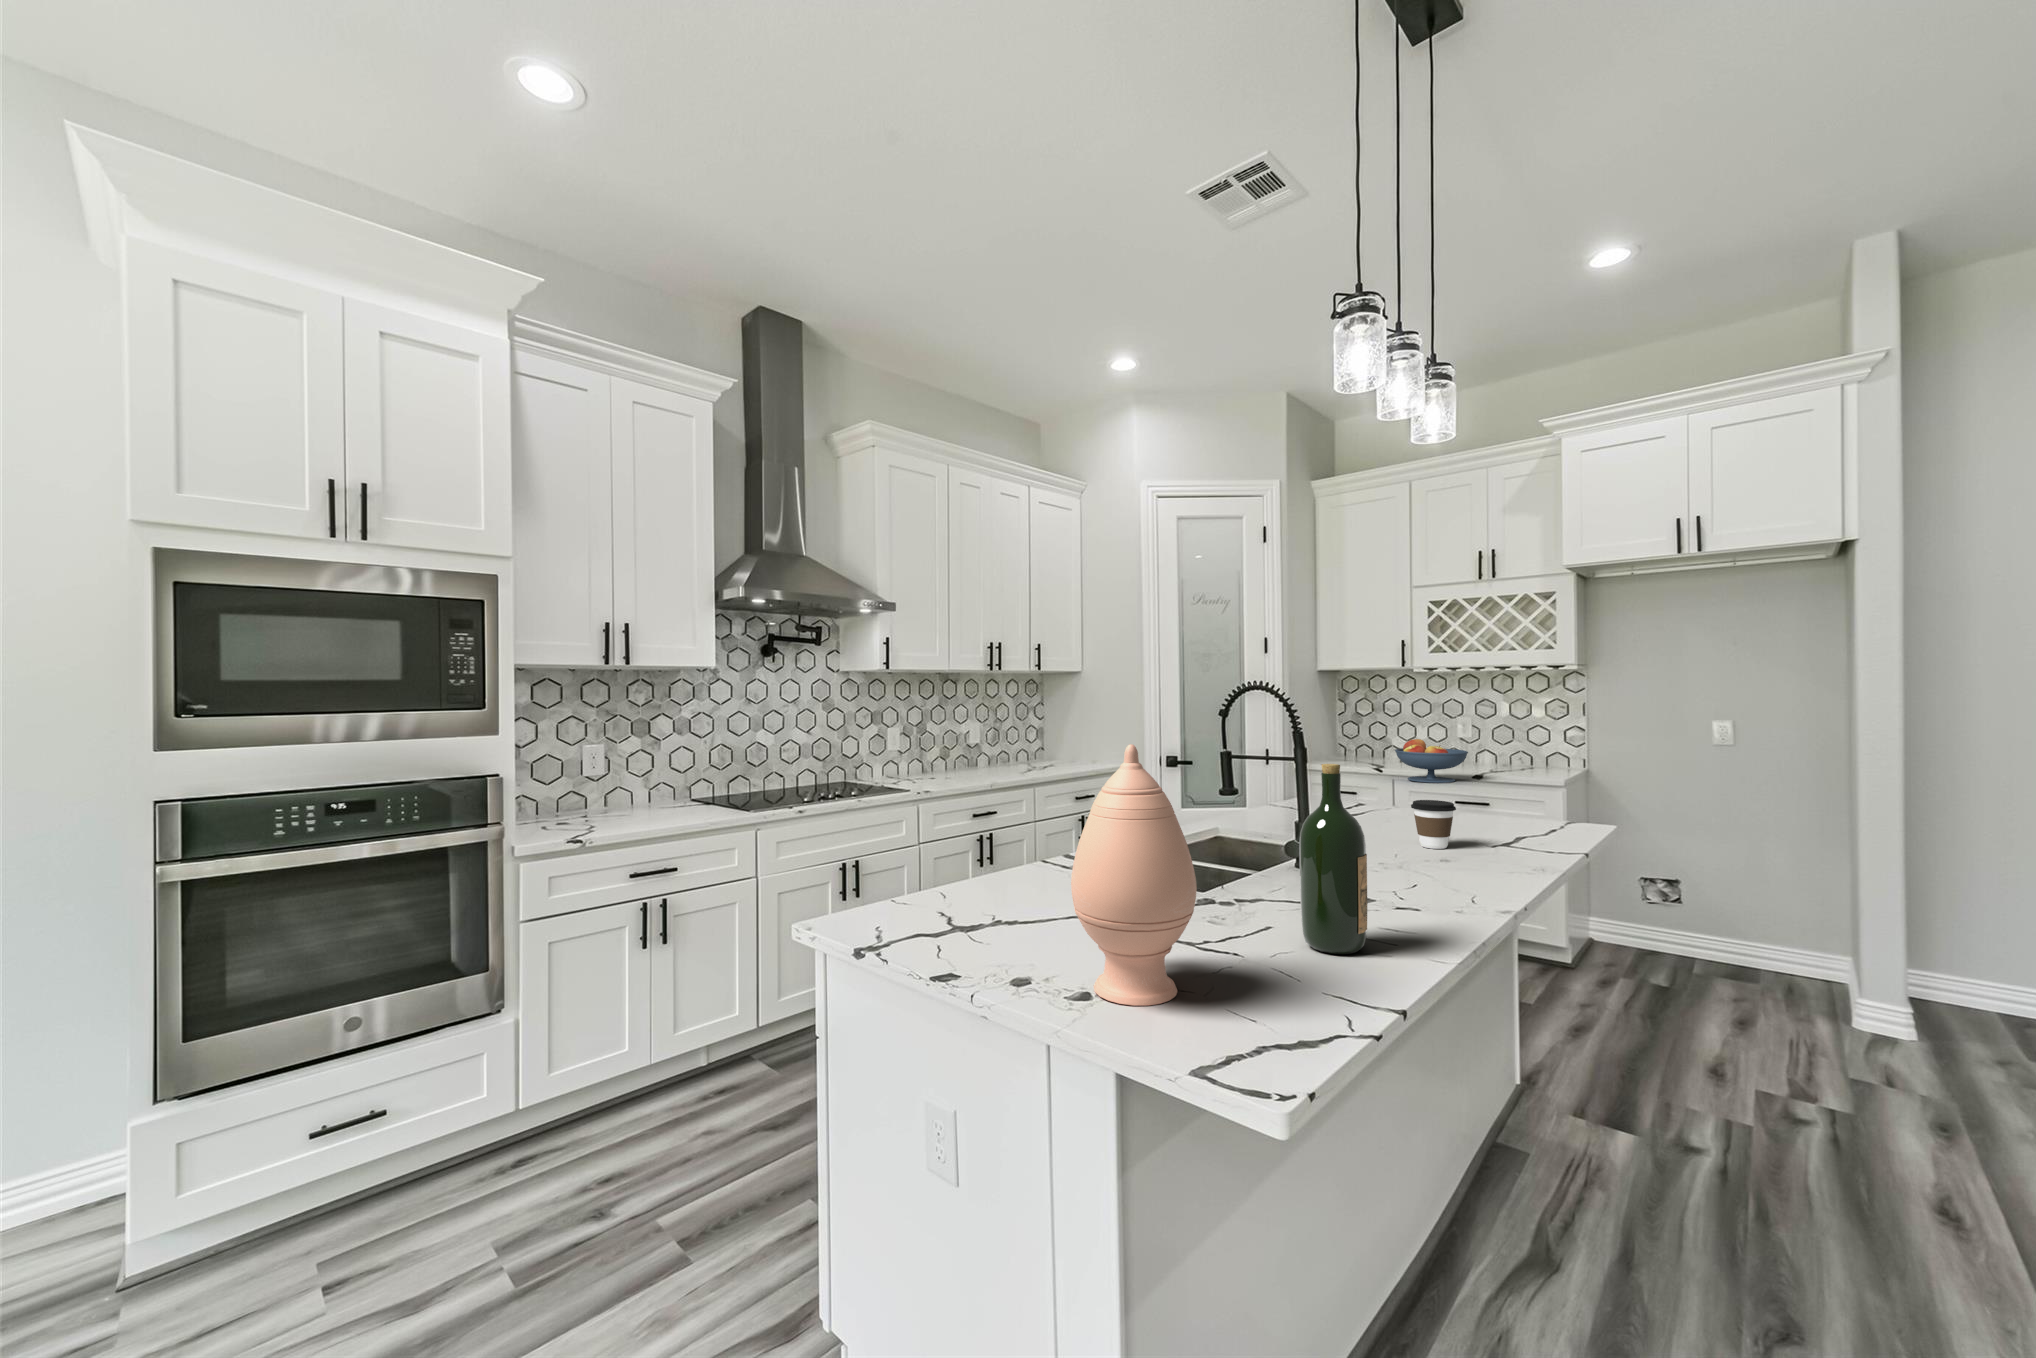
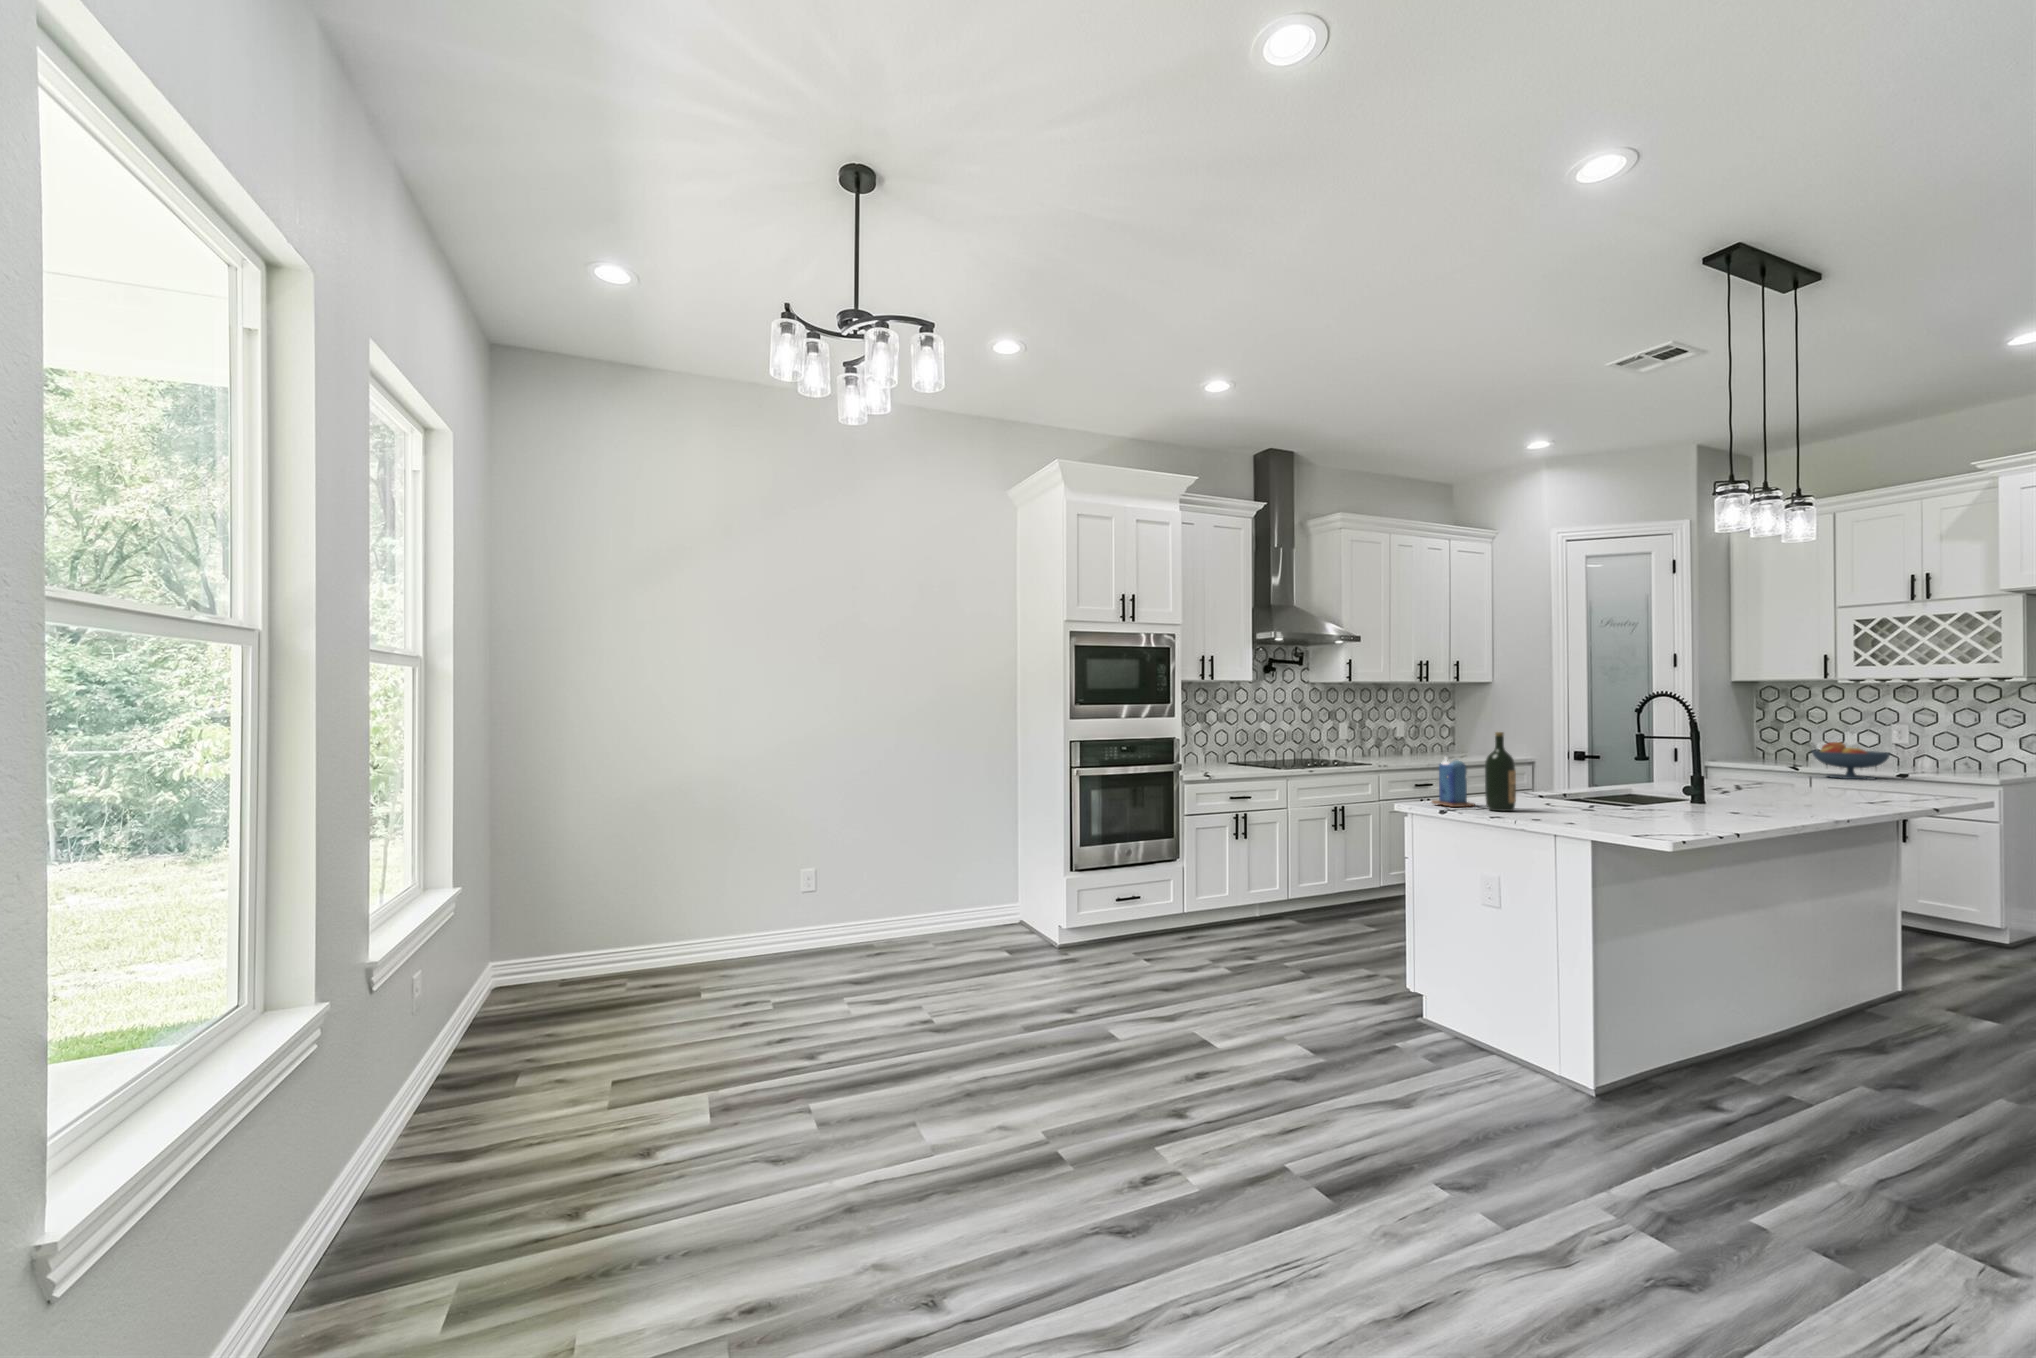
vase: present [1071,744,1197,1006] -> none [1551,719,1612,821]
wine bottle: present [1299,764,1367,954] -> present [1485,732,1516,811]
coffee cup: present [1411,800,1456,849] -> none [1777,771,1813,801]
candle: none [870,821,951,942] -> present [1432,758,1475,807]

